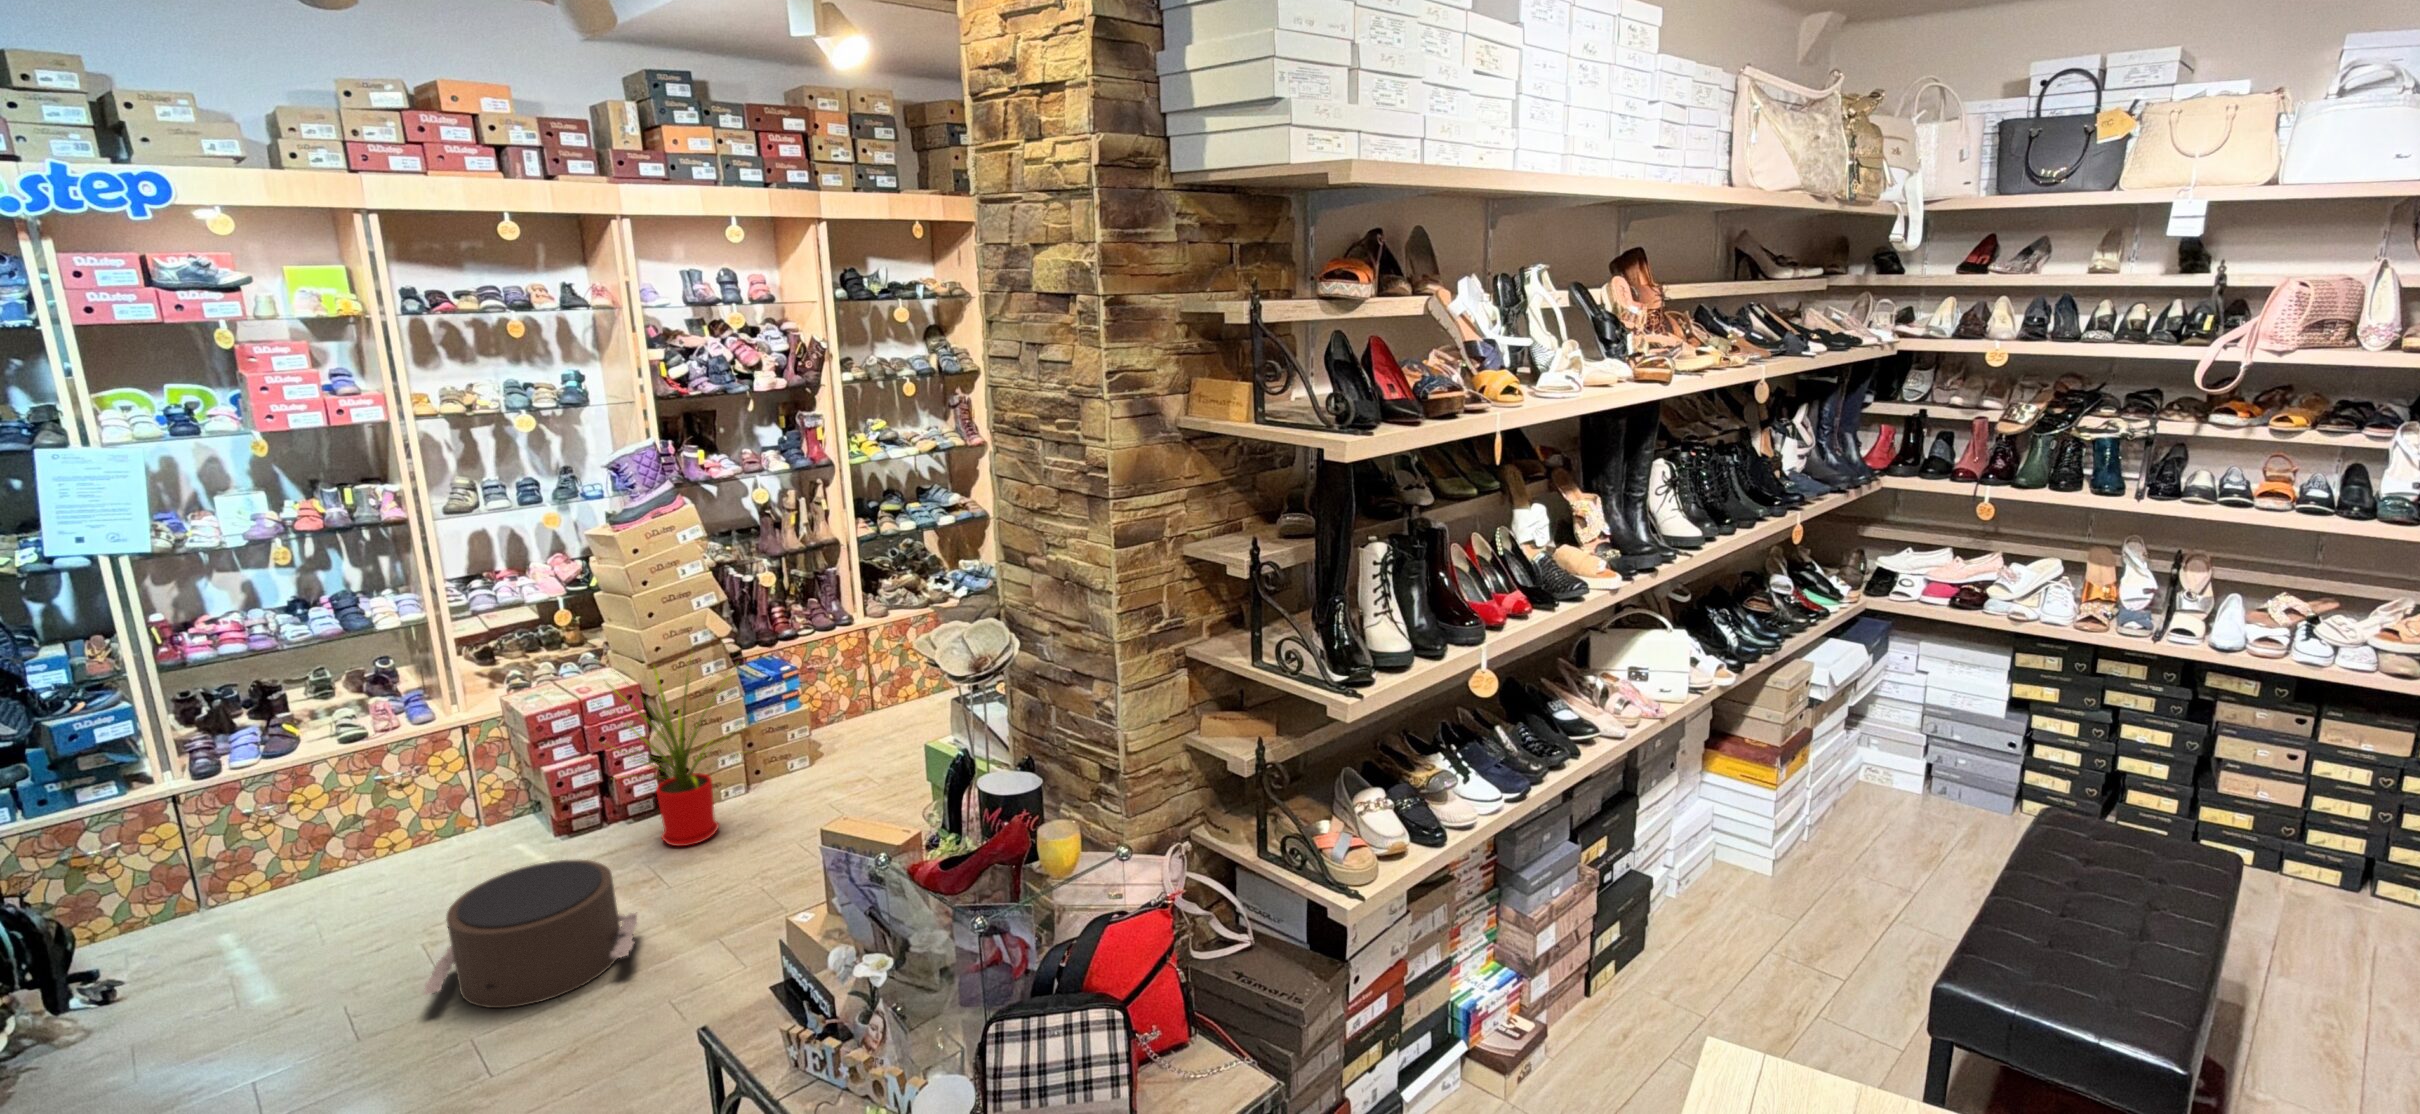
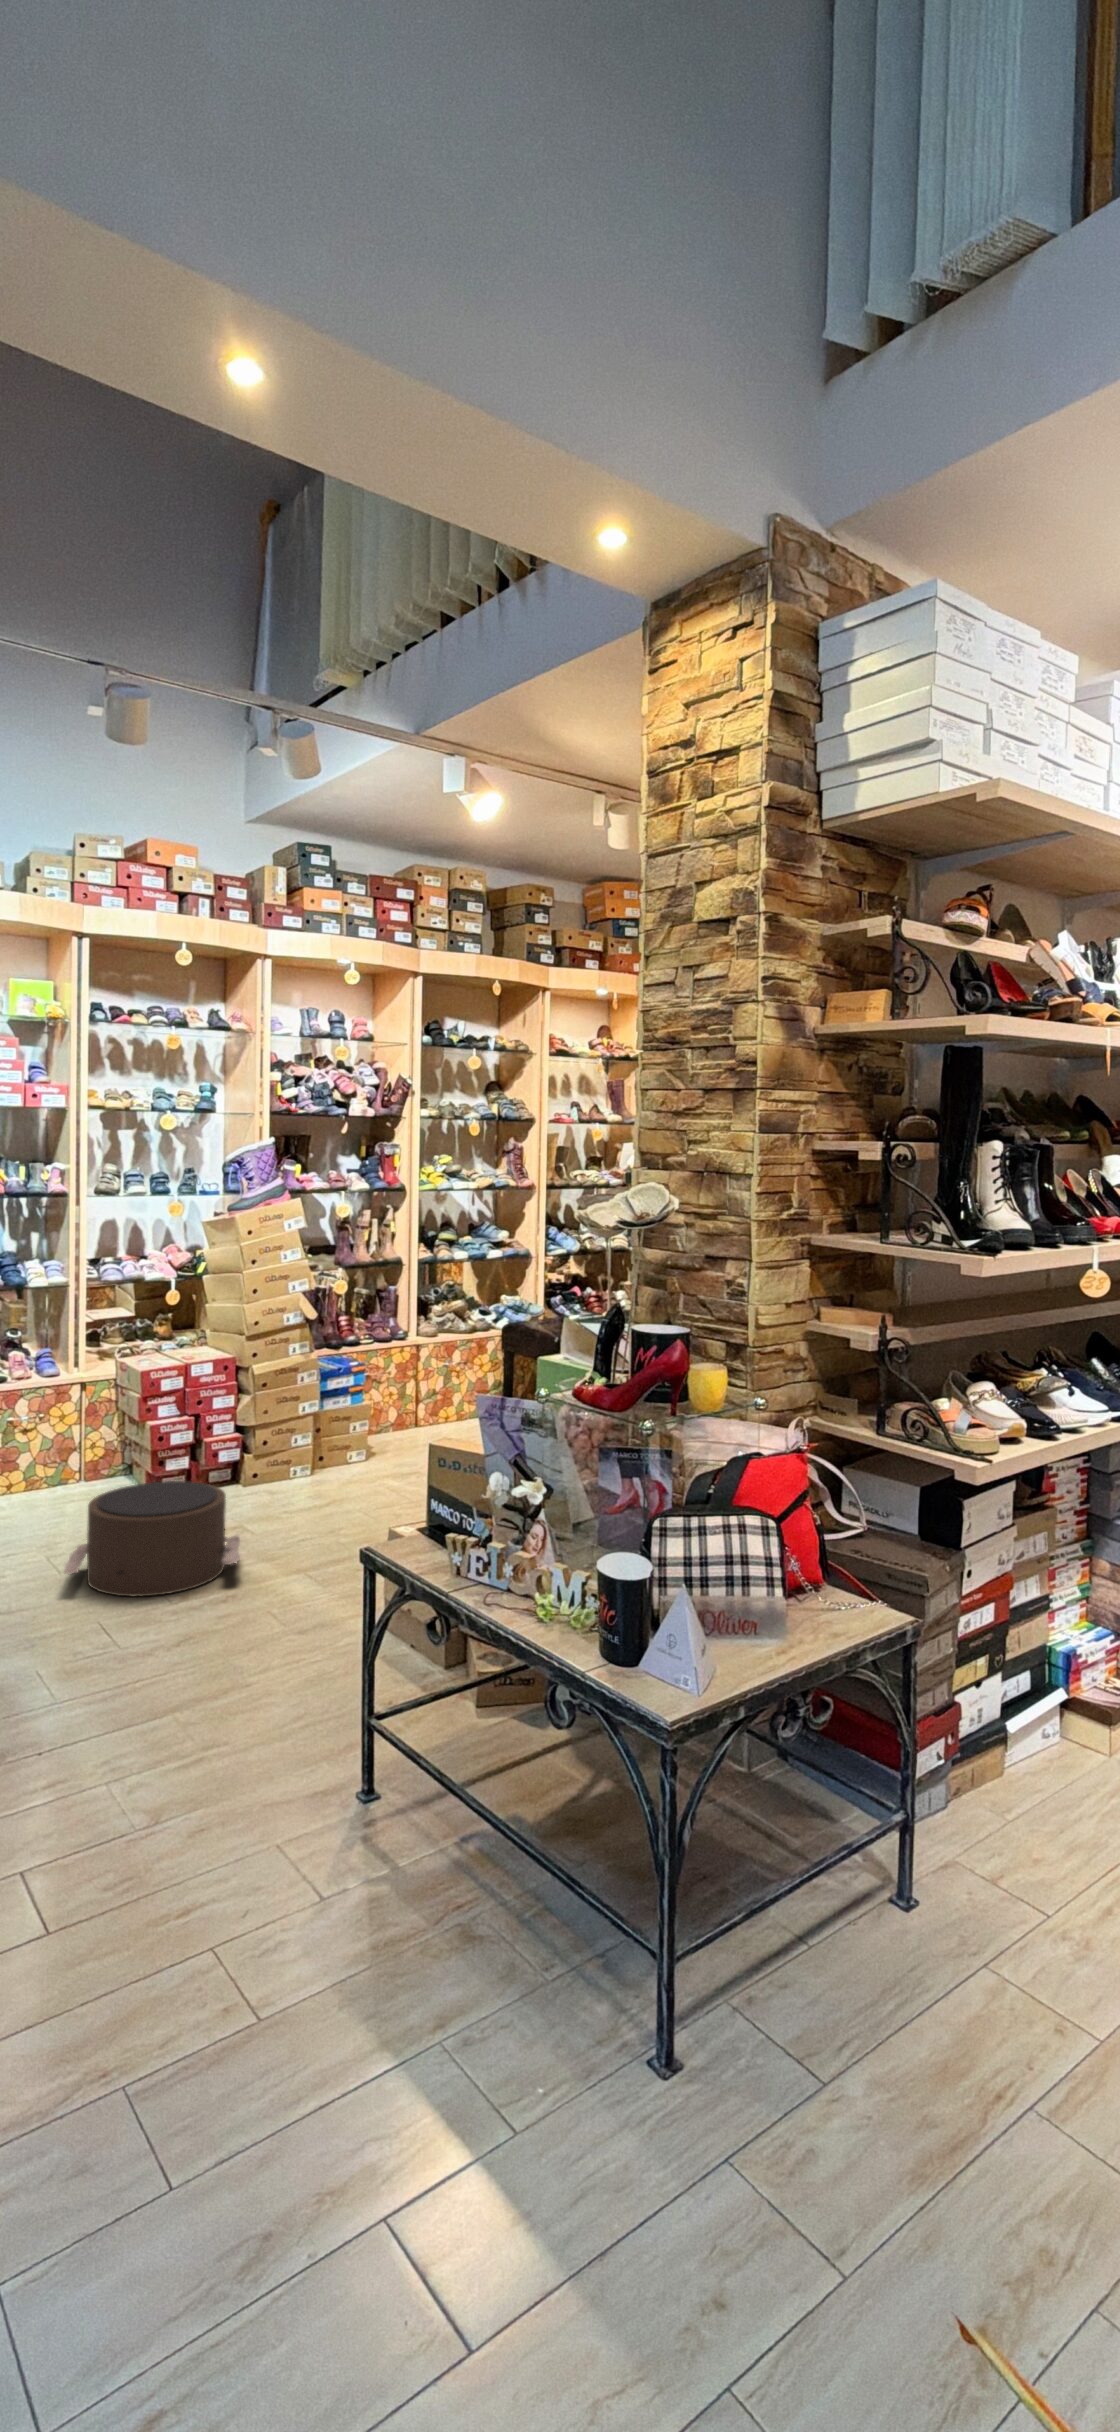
house plant: present [604,666,746,846] -> none [205,1321,340,1505]

